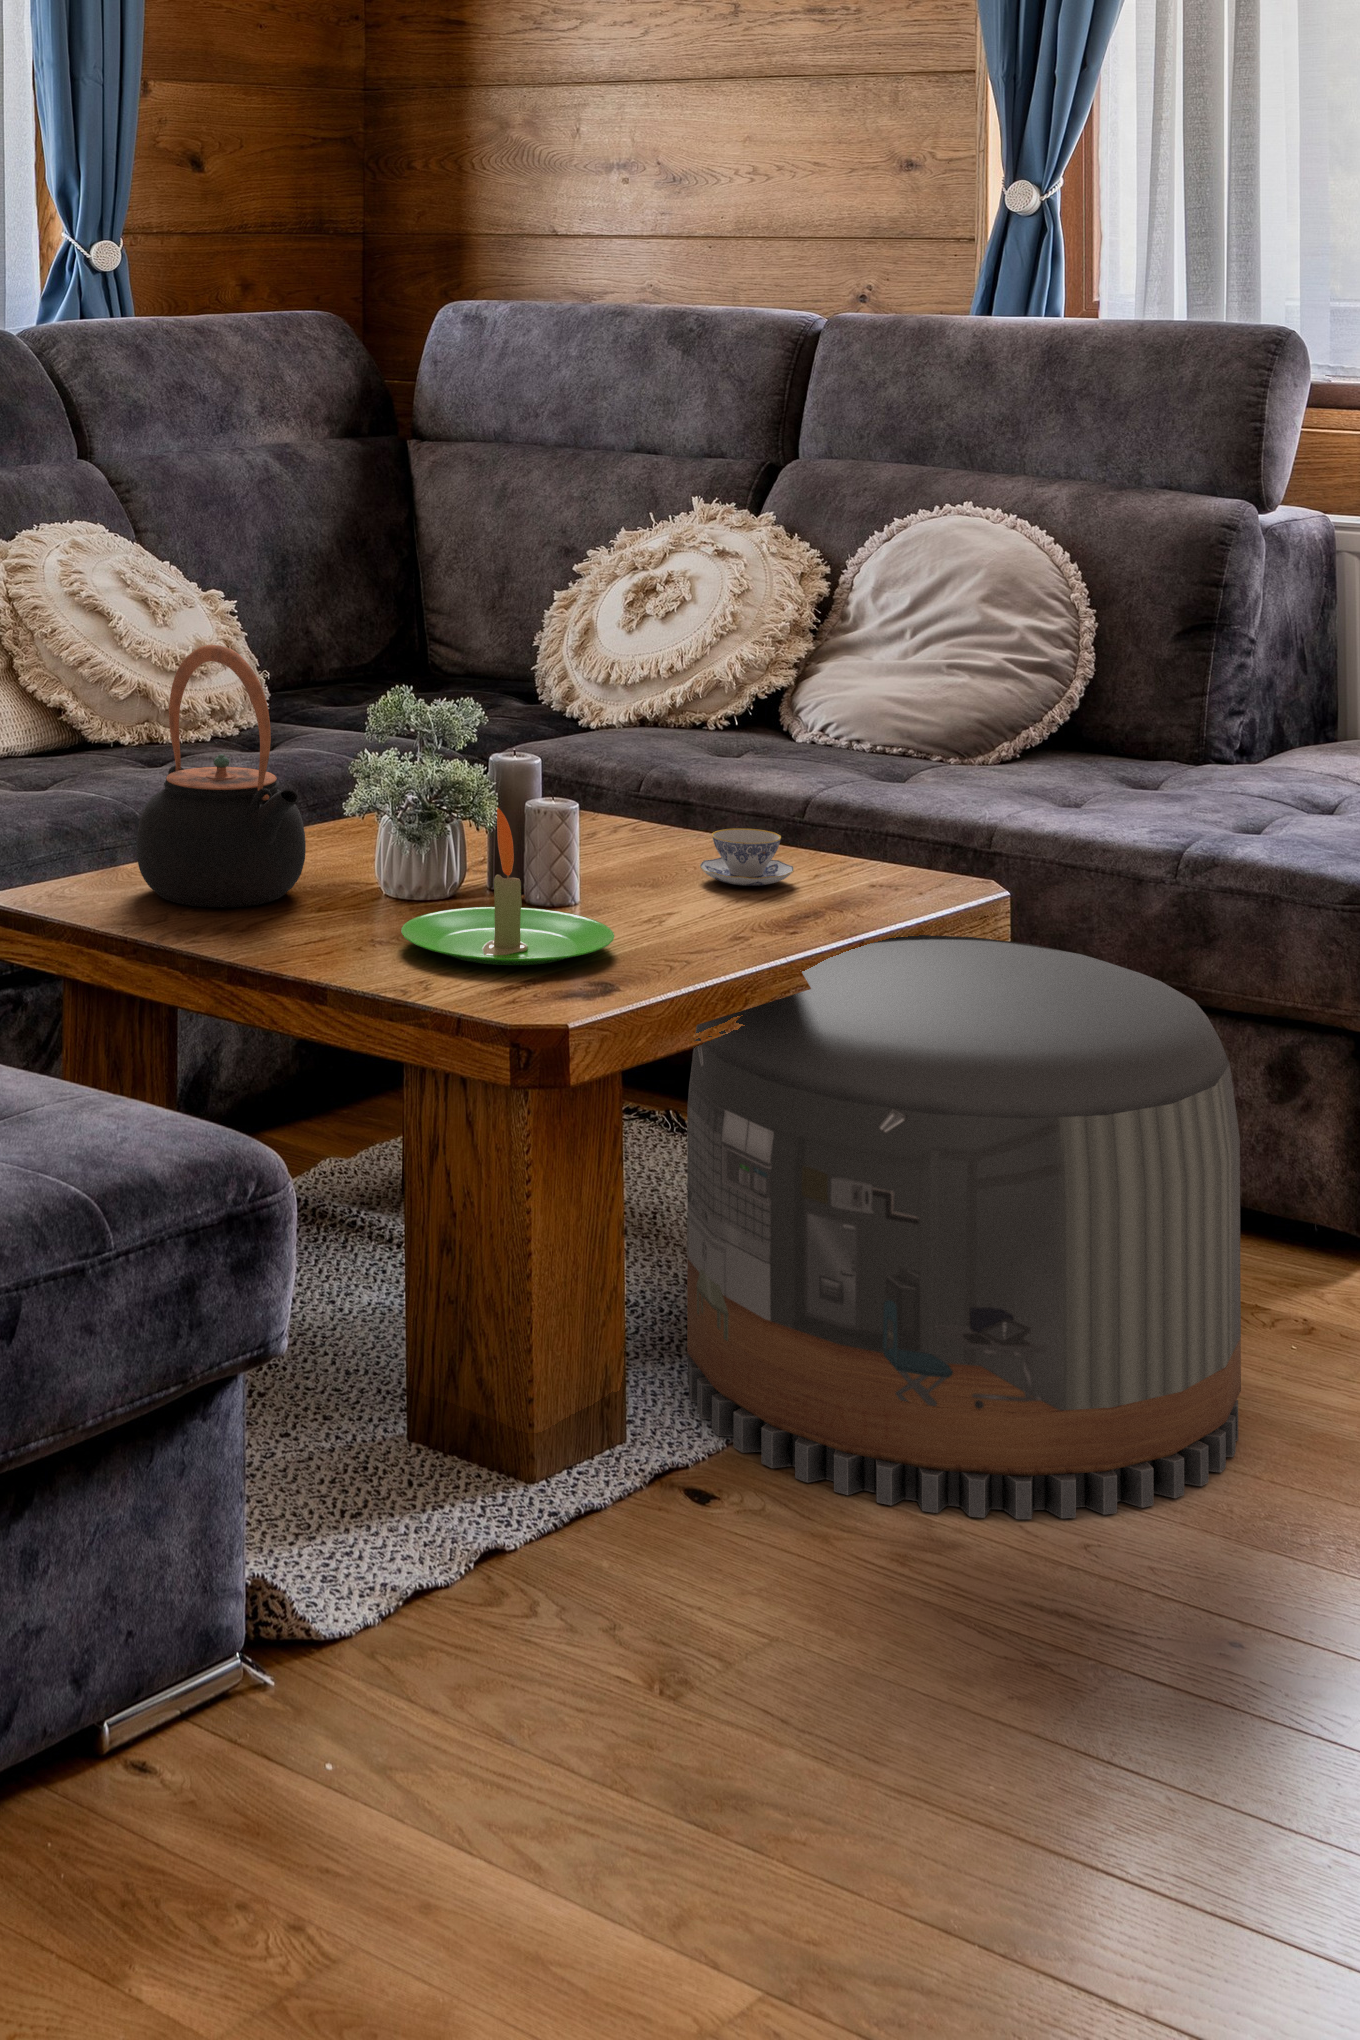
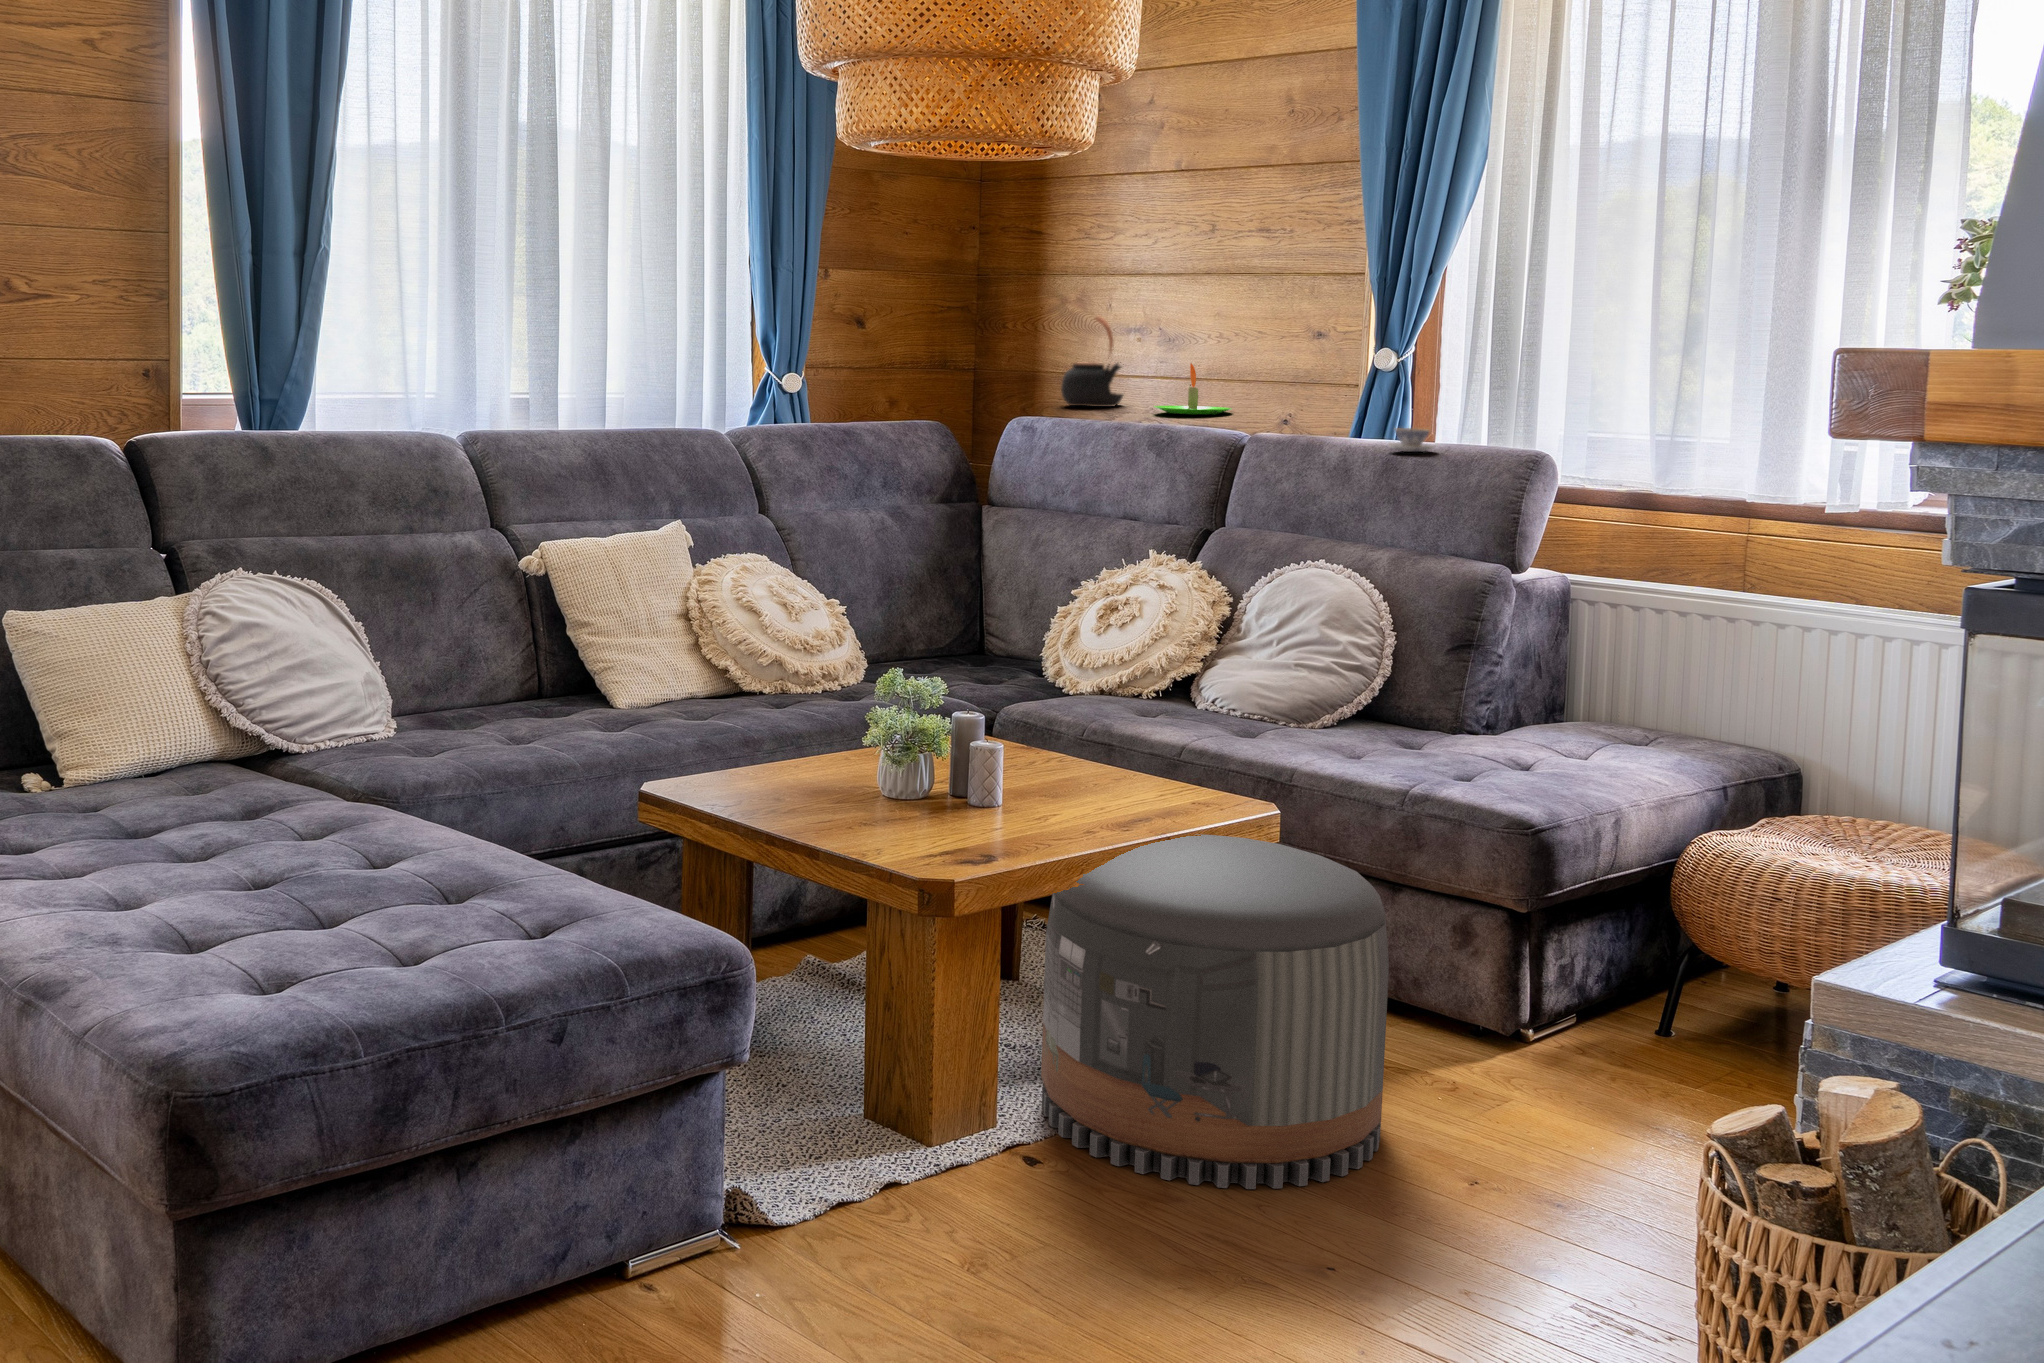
teapot: present [136,645,306,907] -> present [1061,317,1123,407]
candle: present [401,808,614,965] -> present [1154,363,1232,415]
teacup: present [700,829,794,886] -> present [1389,428,1434,452]

